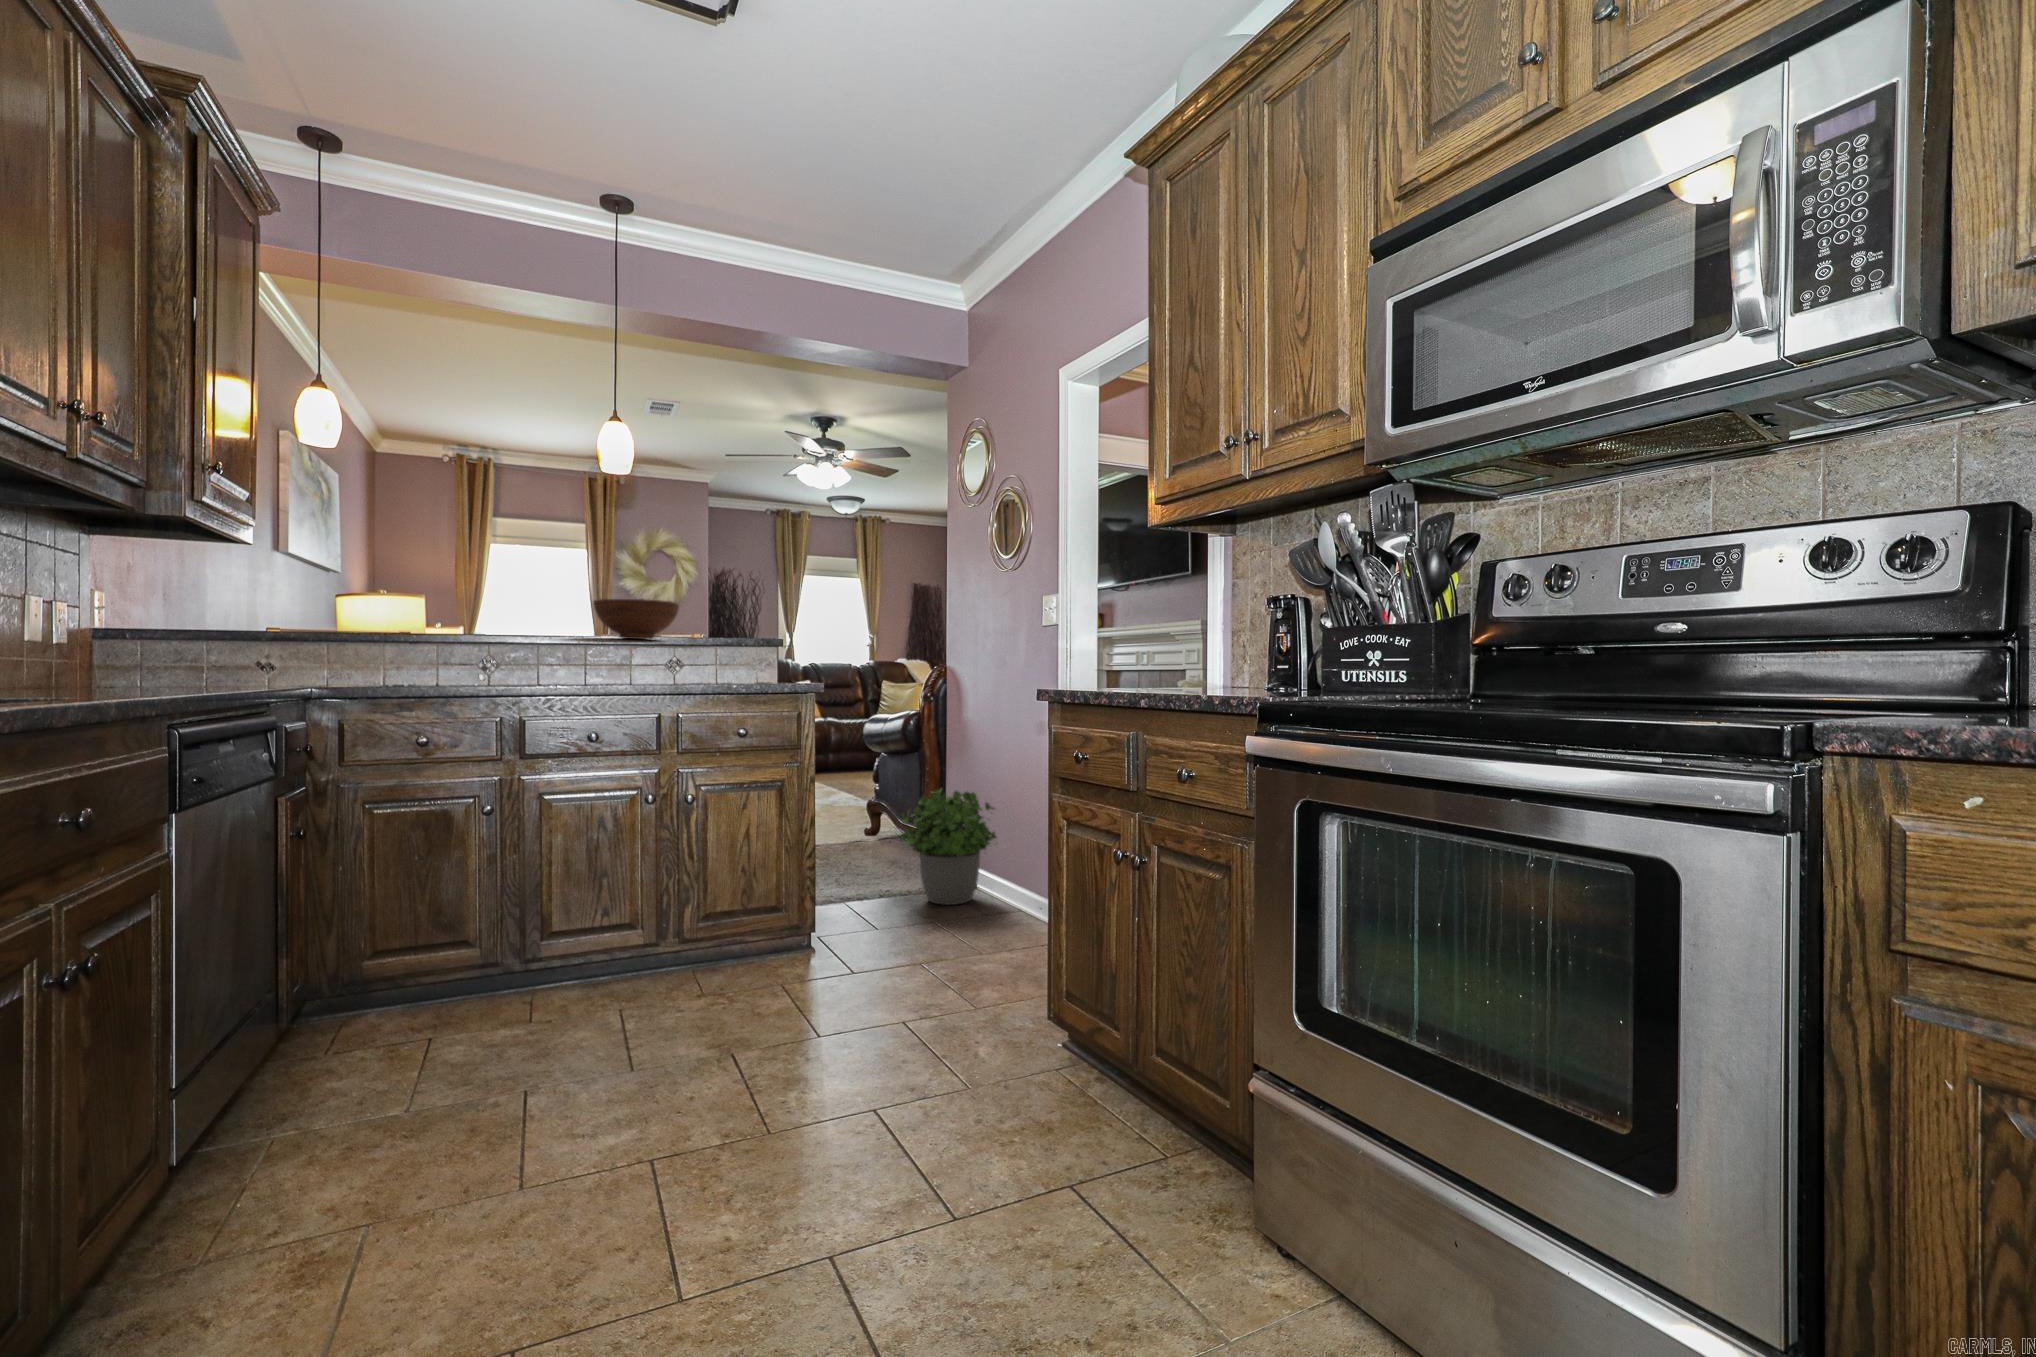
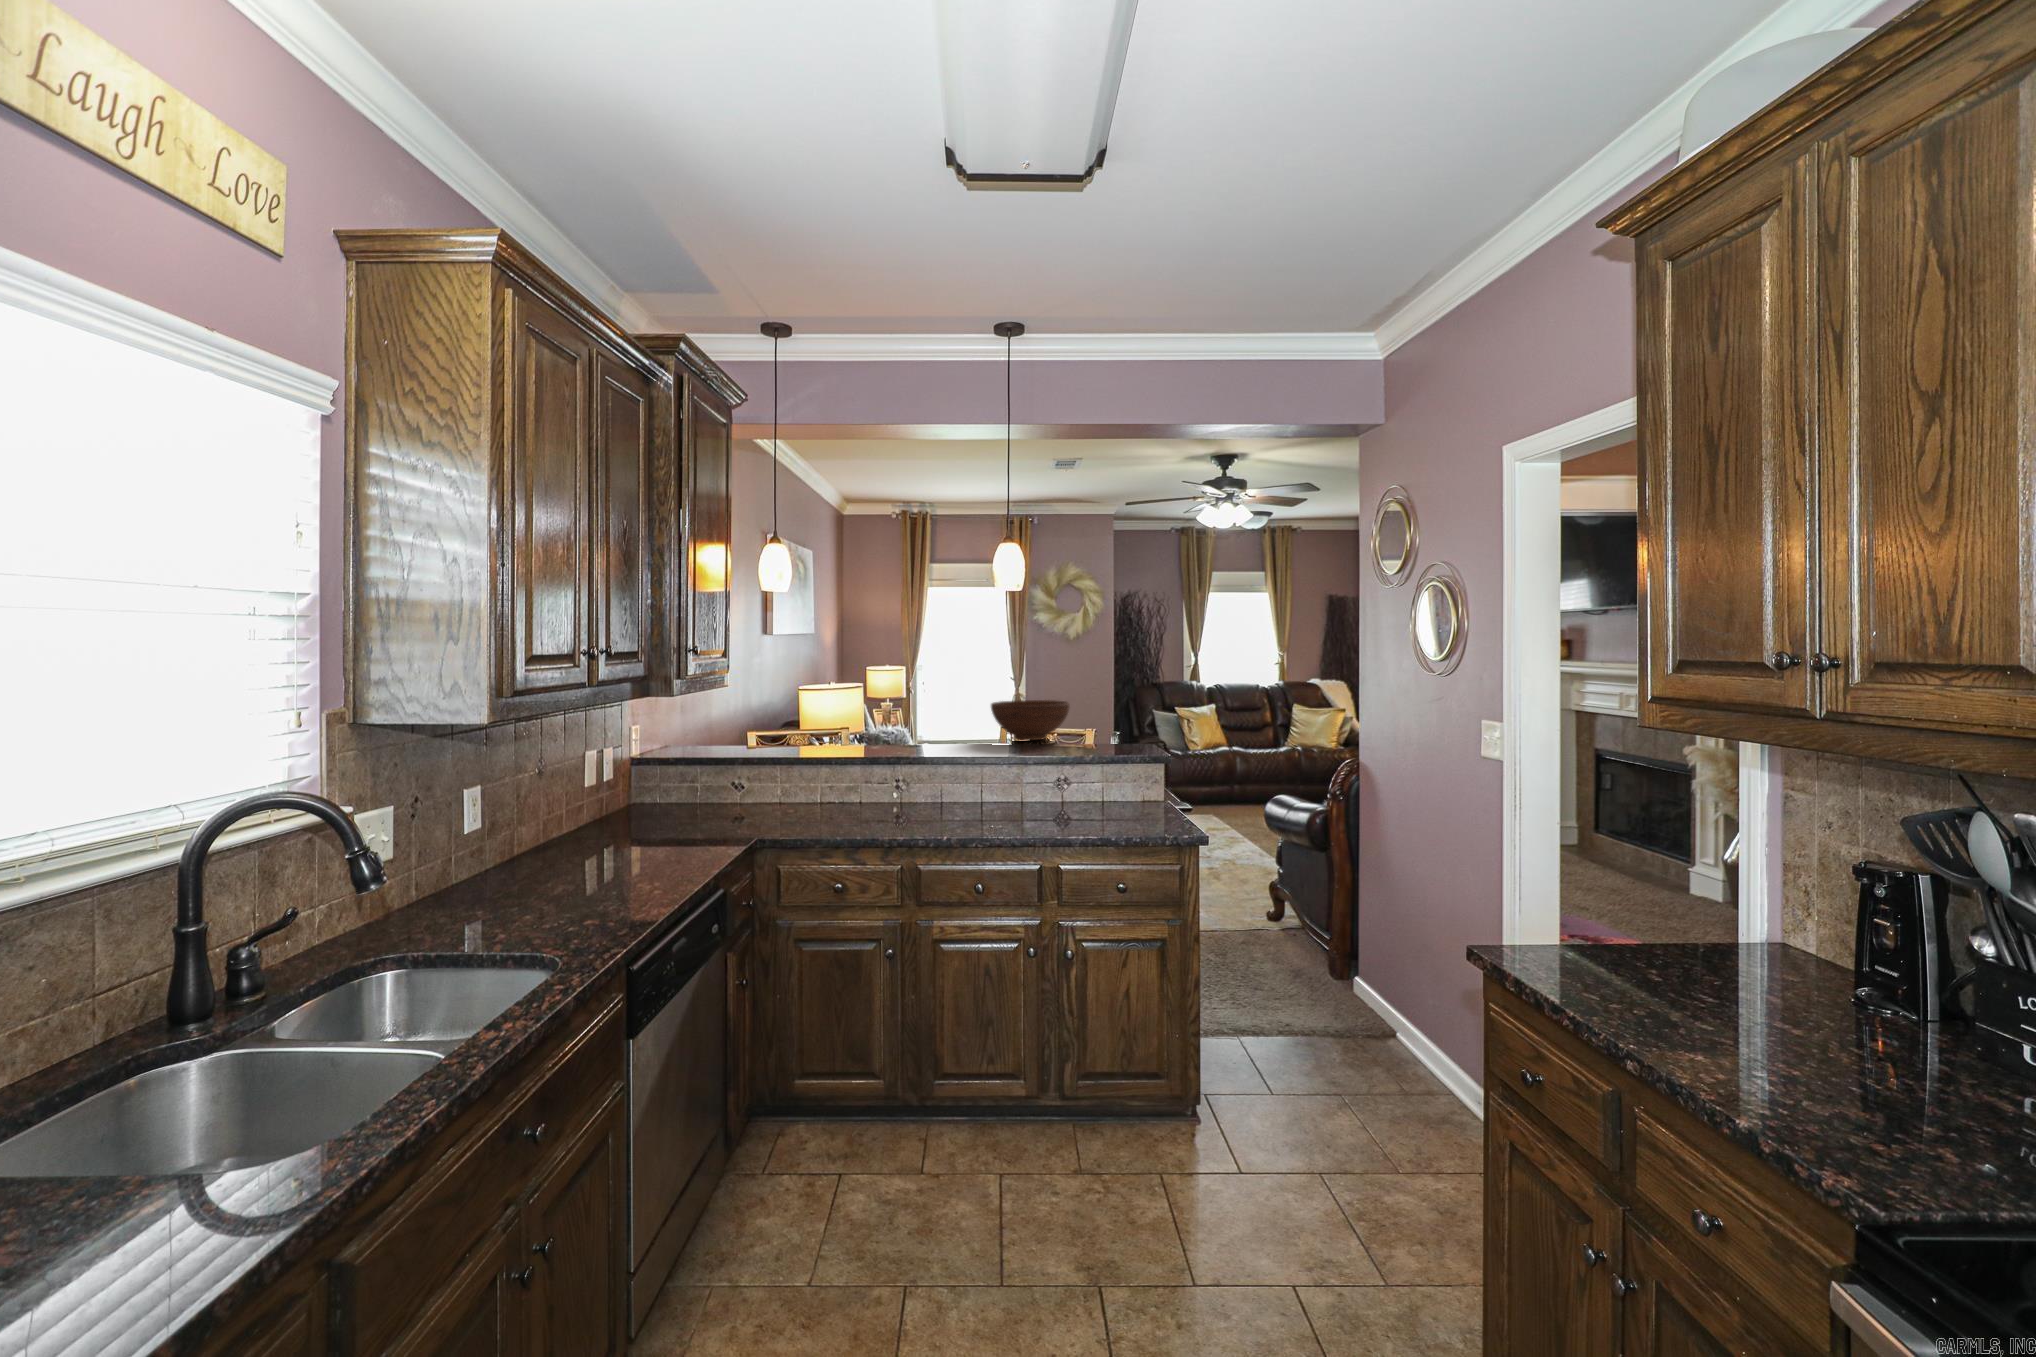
potted plant: present [901,789,997,905] -> none [1300,918,1419,1058]

